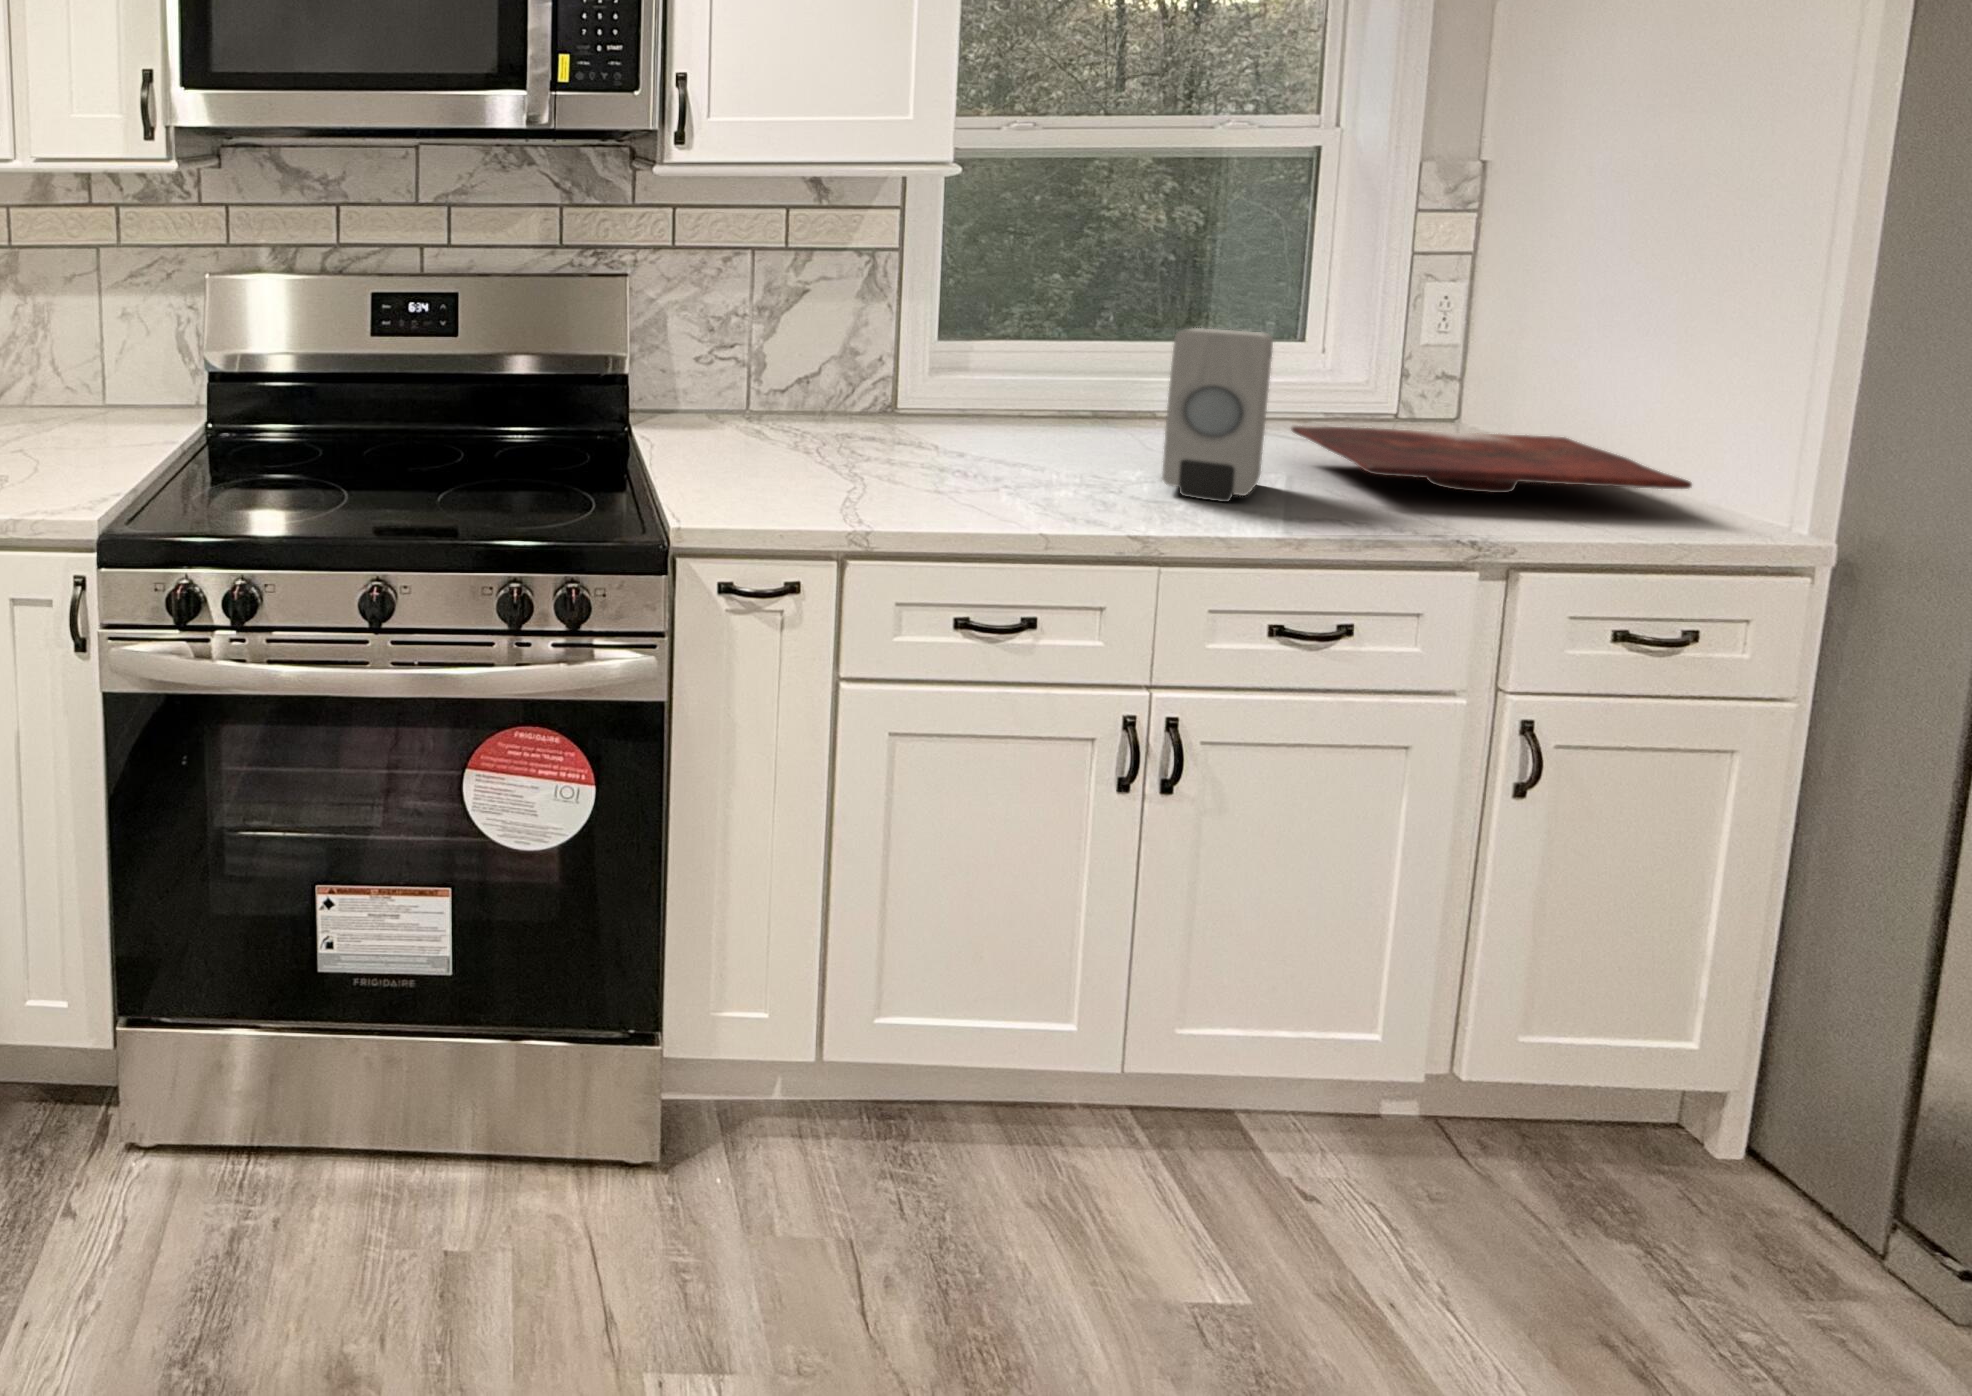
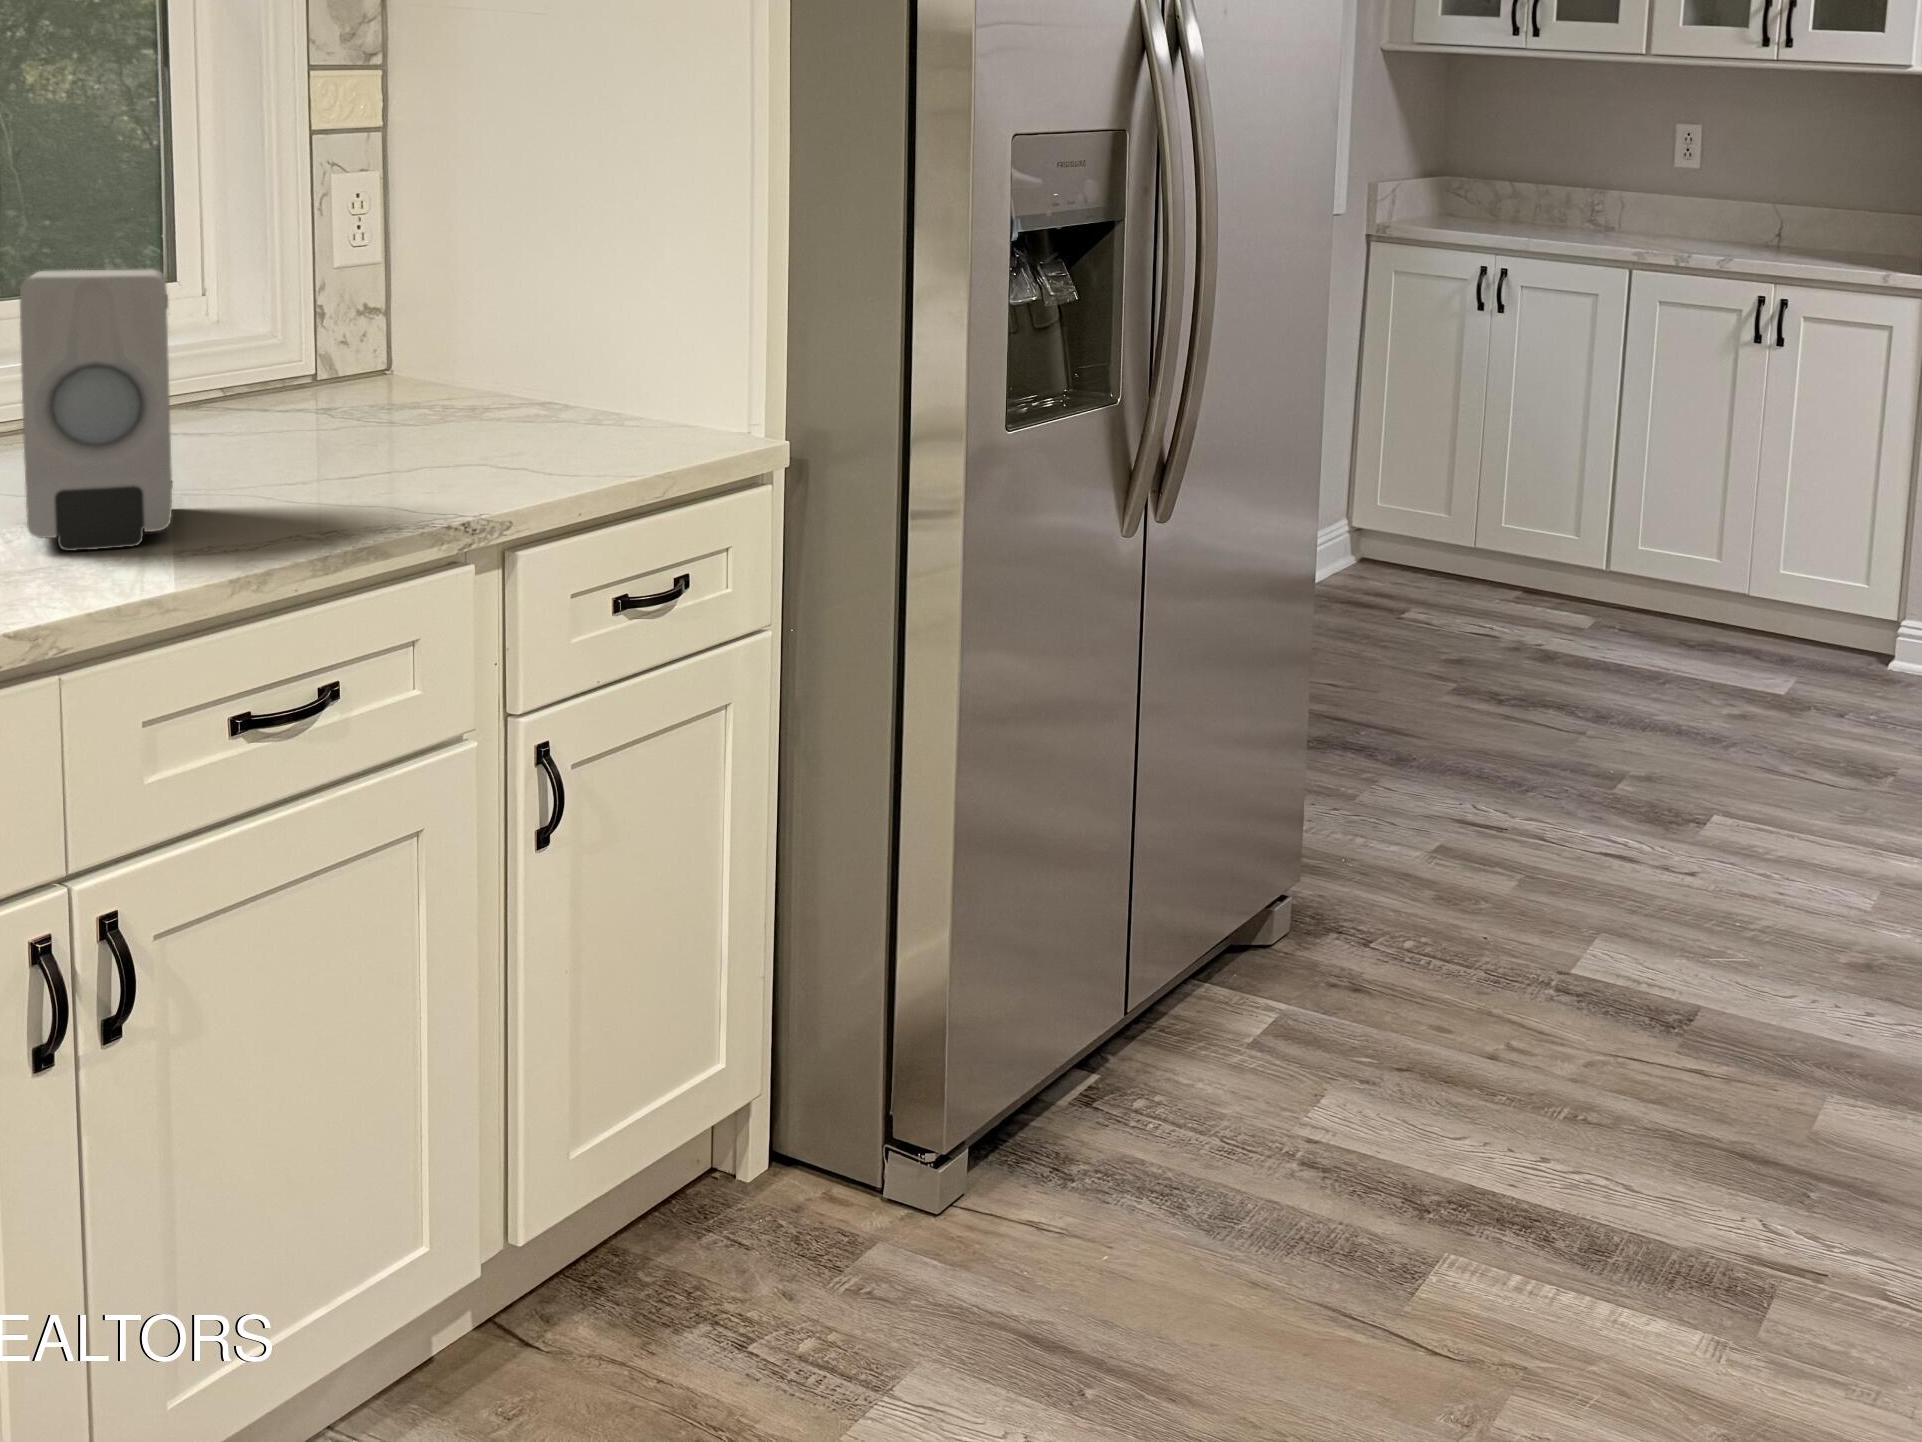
cutting board: present [1292,426,1692,493] -> none [194,372,658,464]

